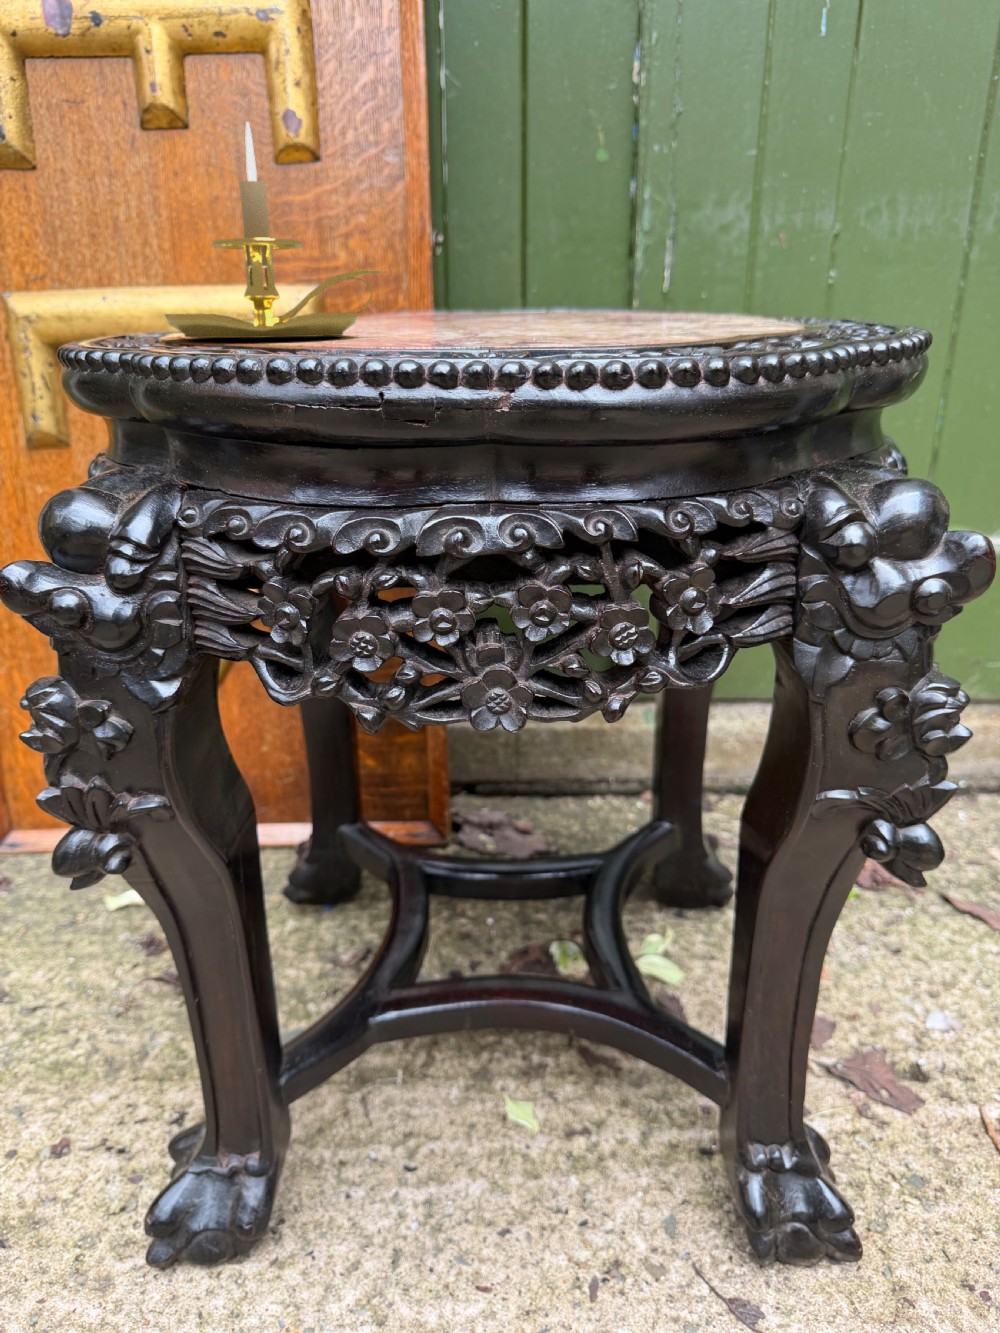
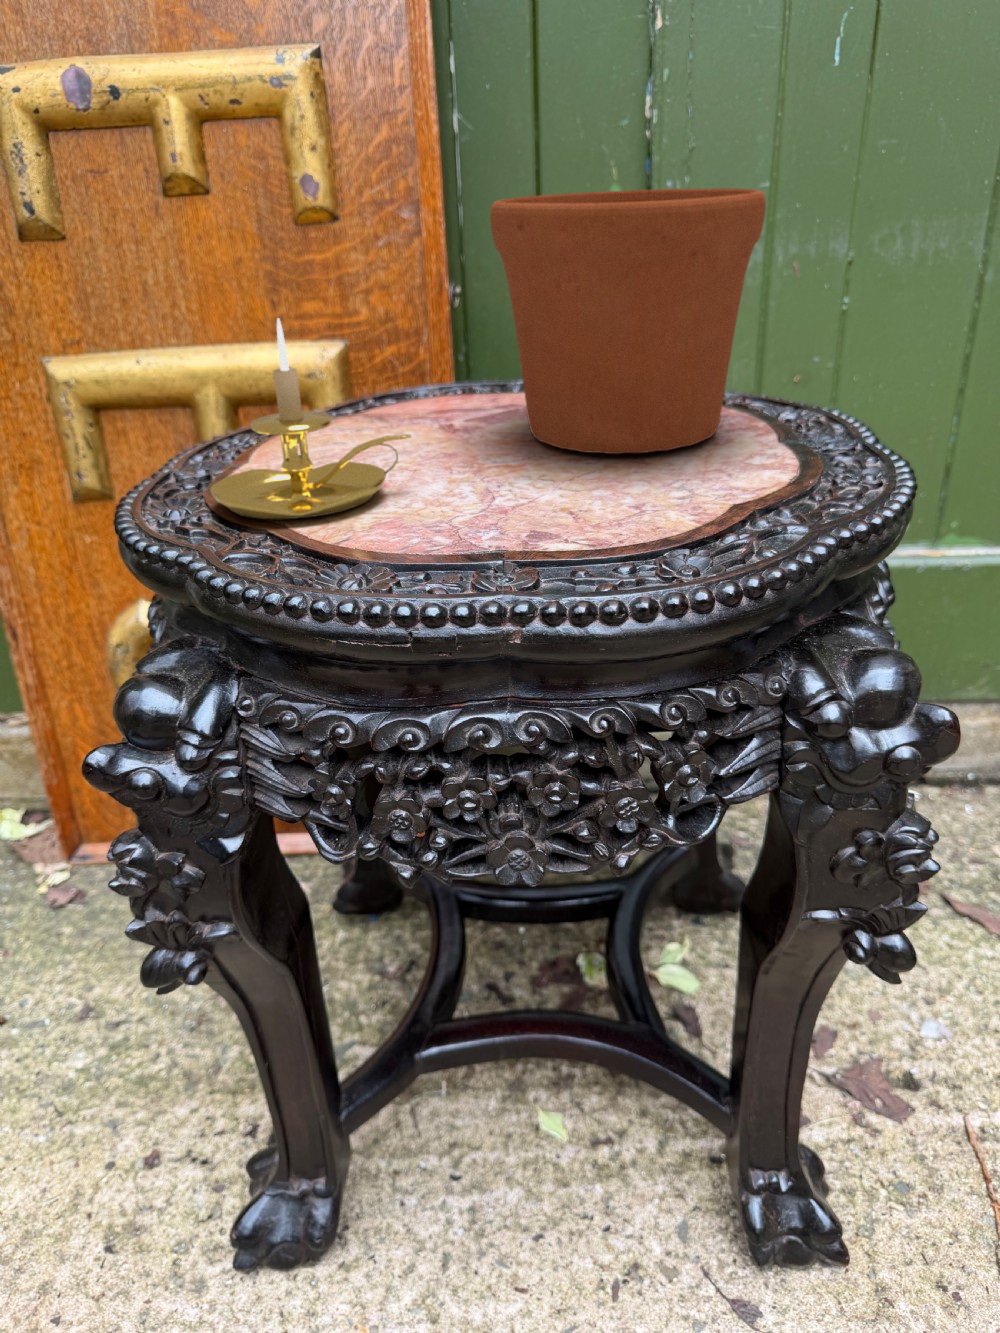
flower pot: none [478,28,763,324] -> present [490,188,766,454]

